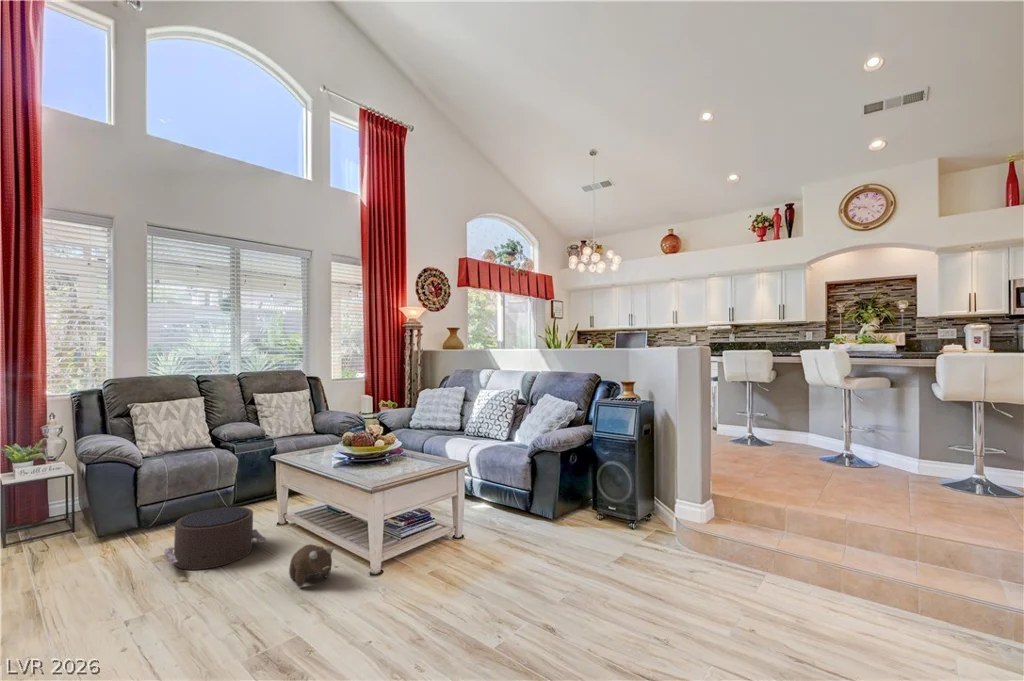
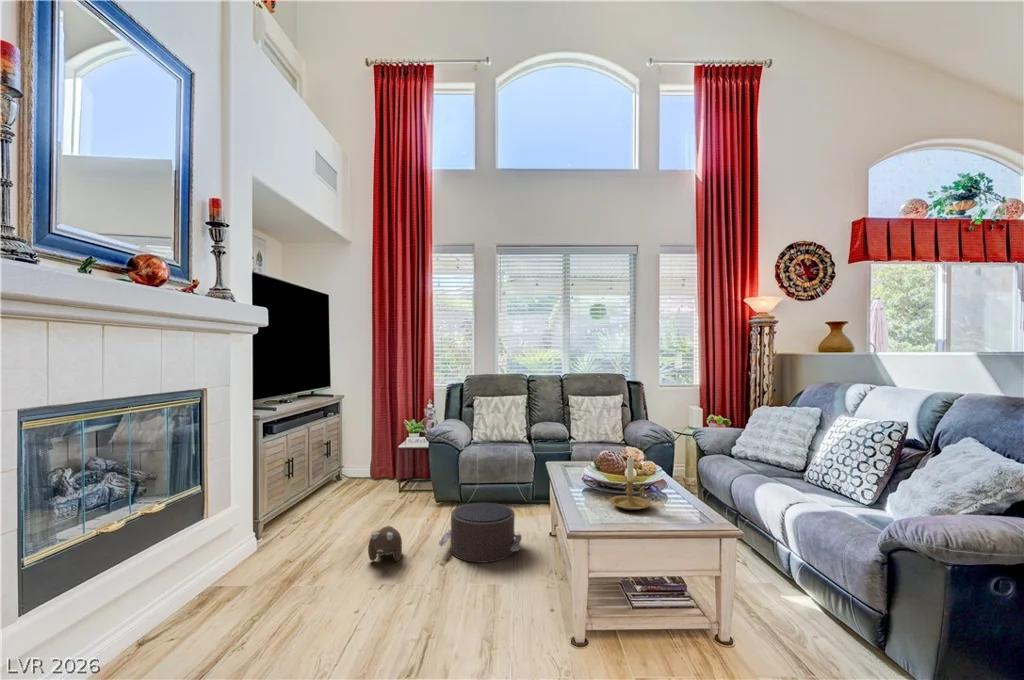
candle holder: none [375,428,407,469] -> present [609,456,651,510]
plush toy: present [289,545,334,587] -> present [368,526,402,561]

